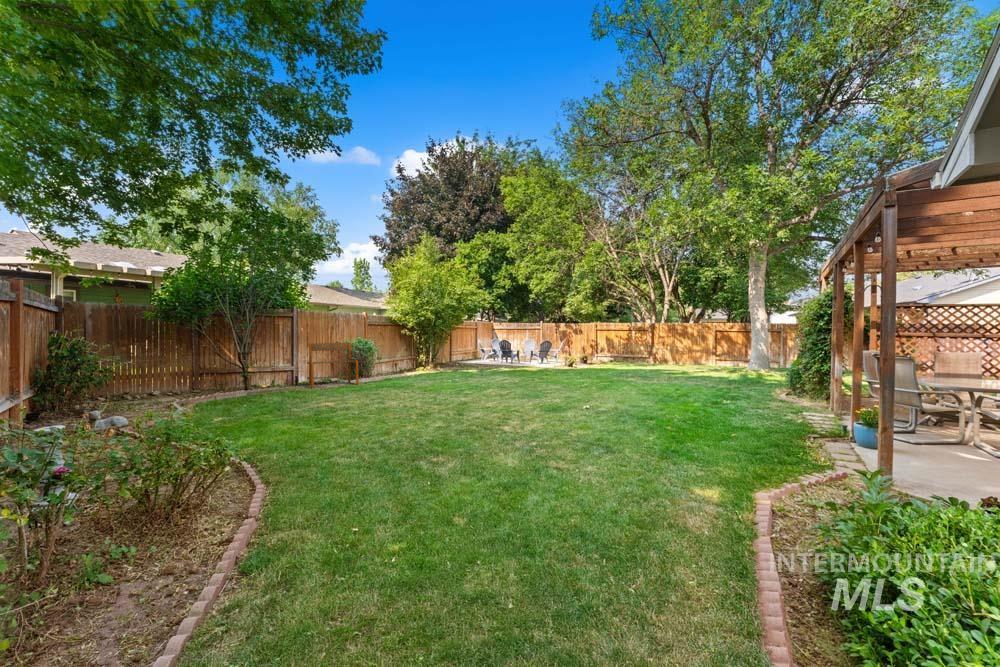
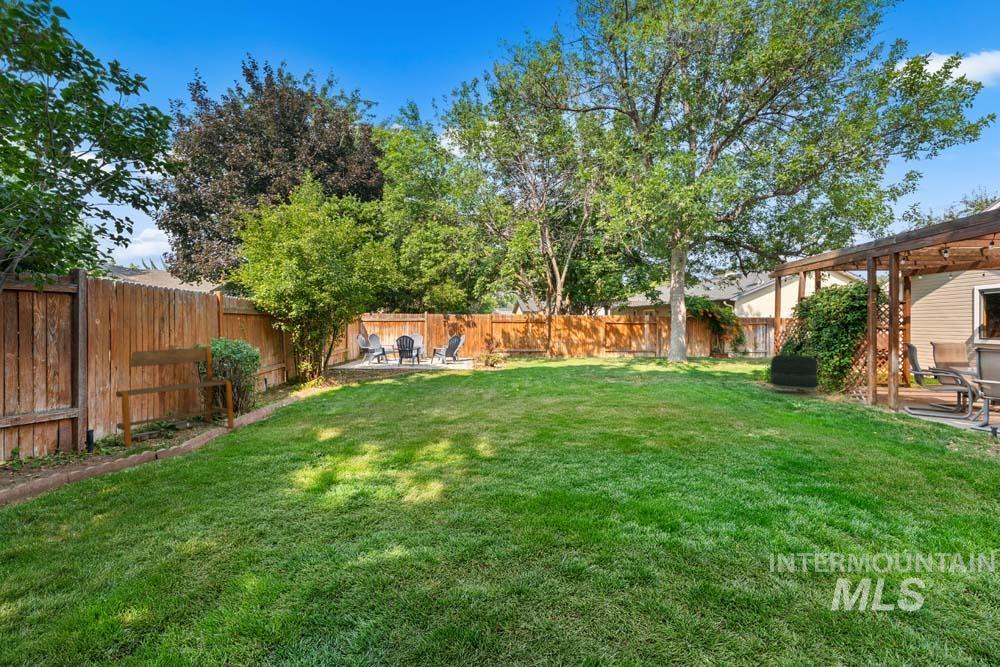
armchair: none [748,358,793,392] -> present [770,355,818,396]

